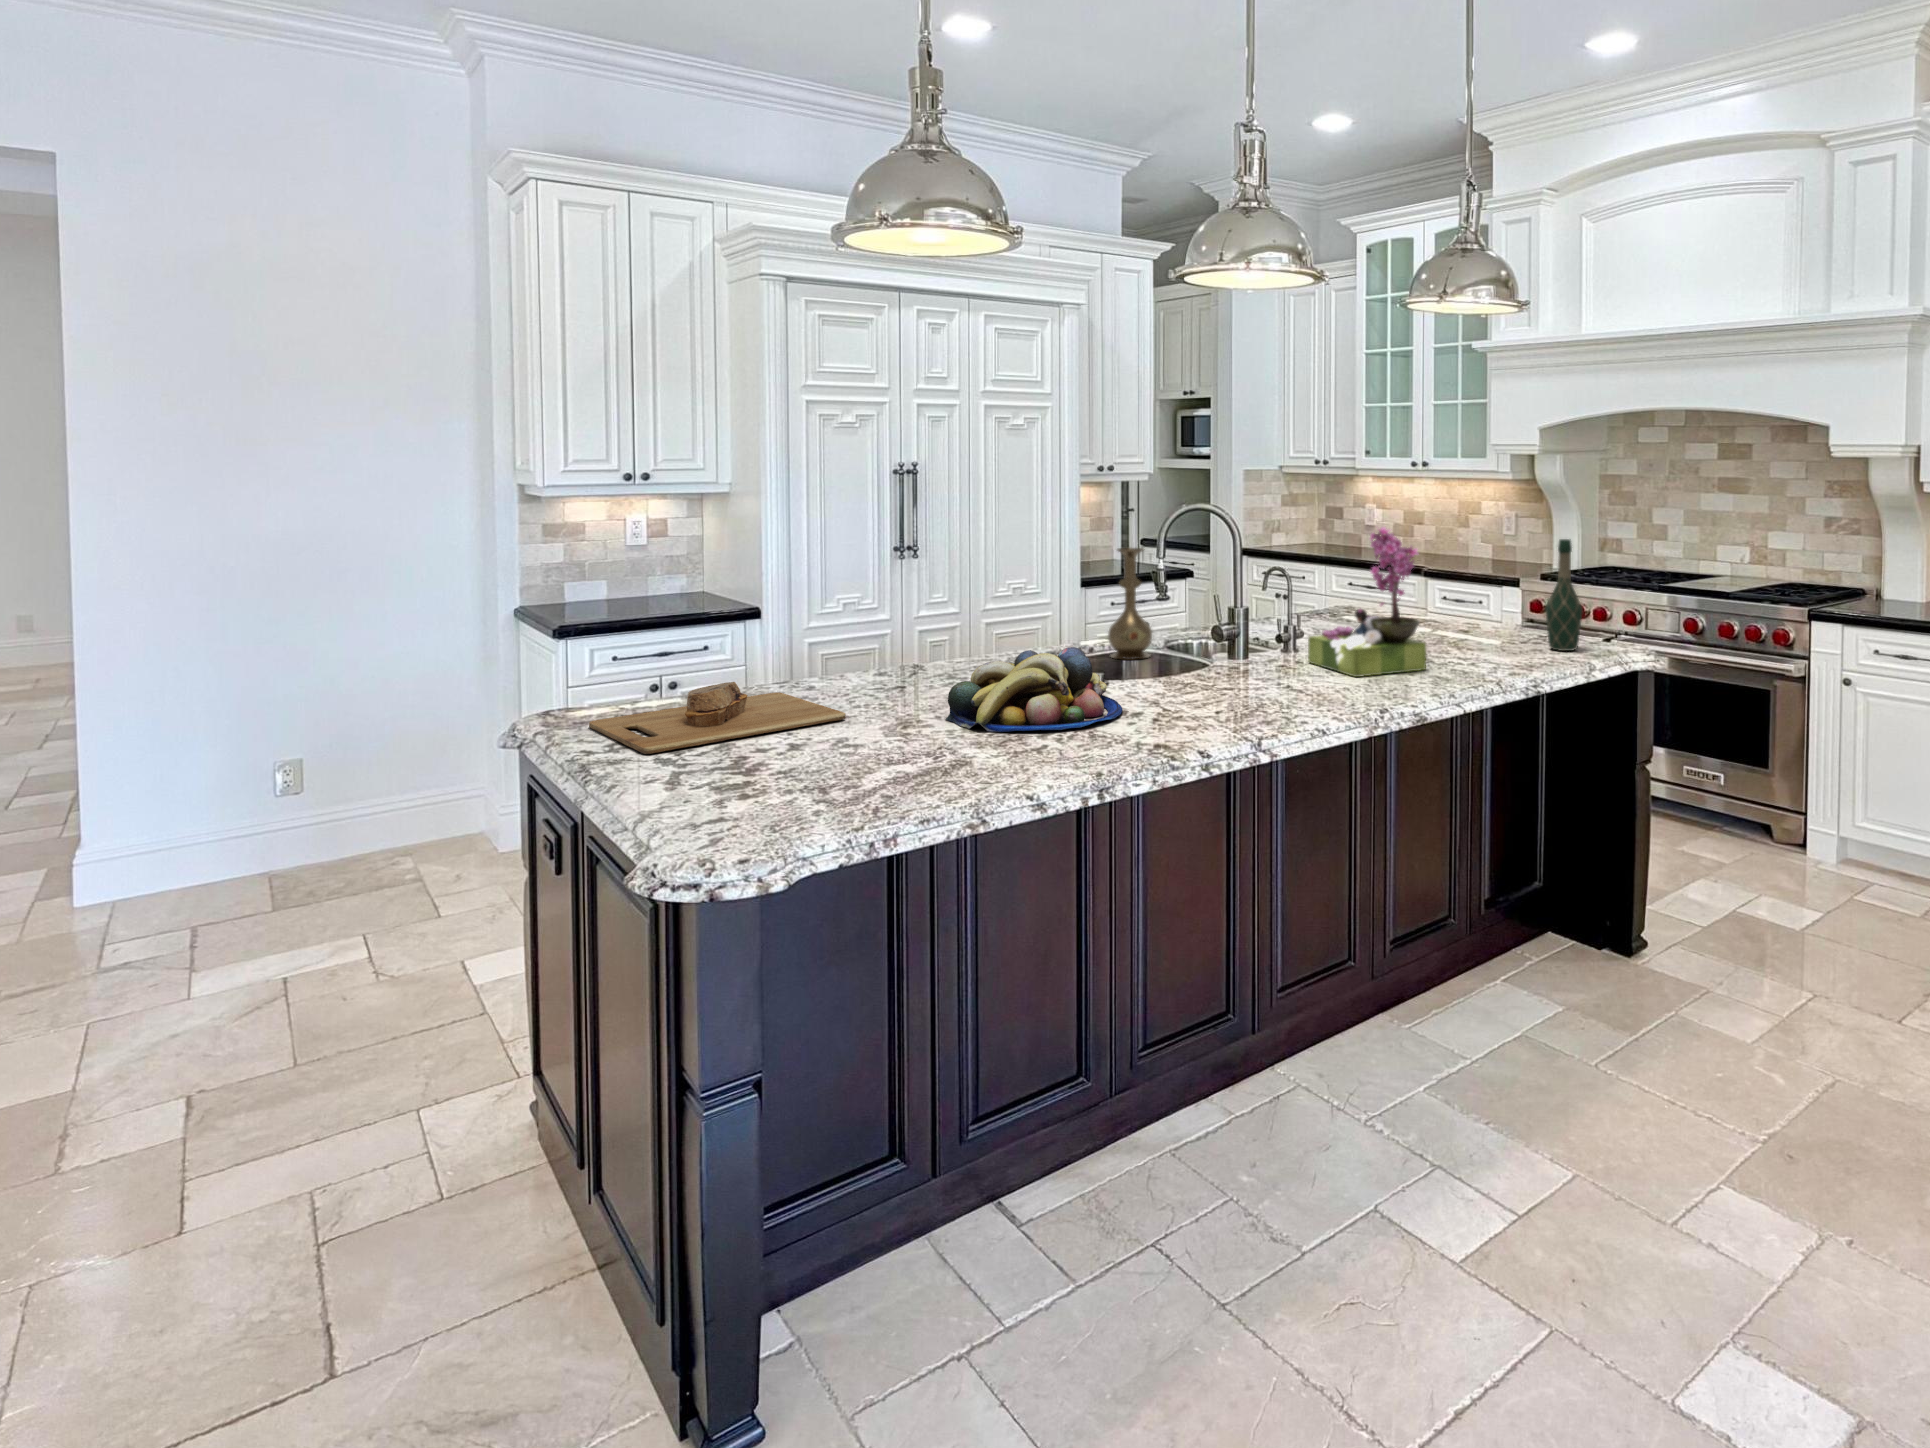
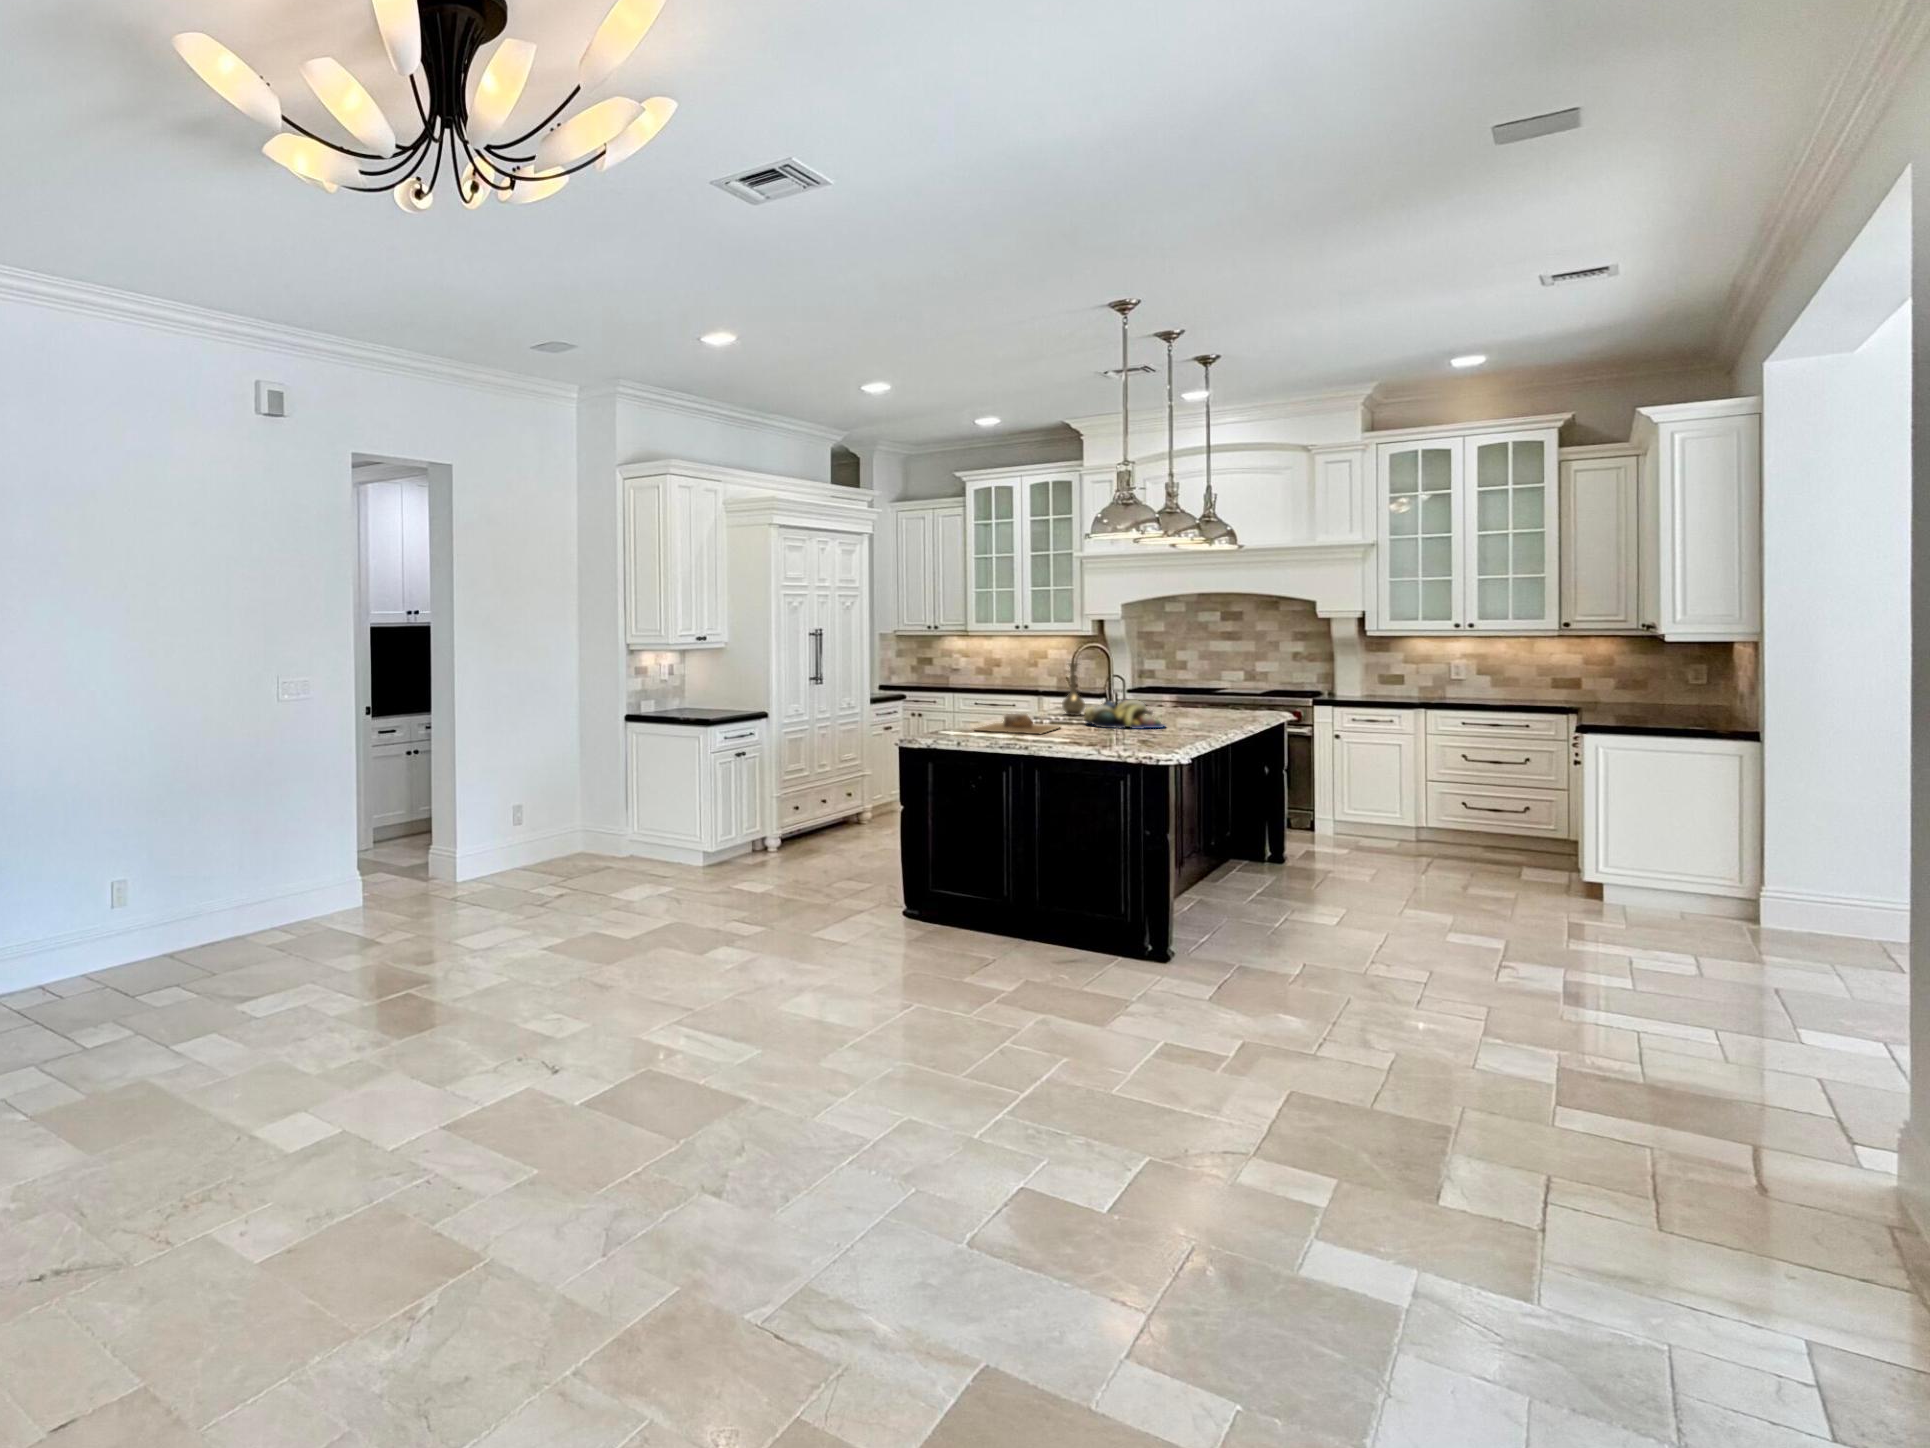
flower arrangement: present [1308,527,1426,677] -> none [1162,650,1223,717]
wine bottle: present [1545,539,1582,651] -> none [1244,657,1264,711]

